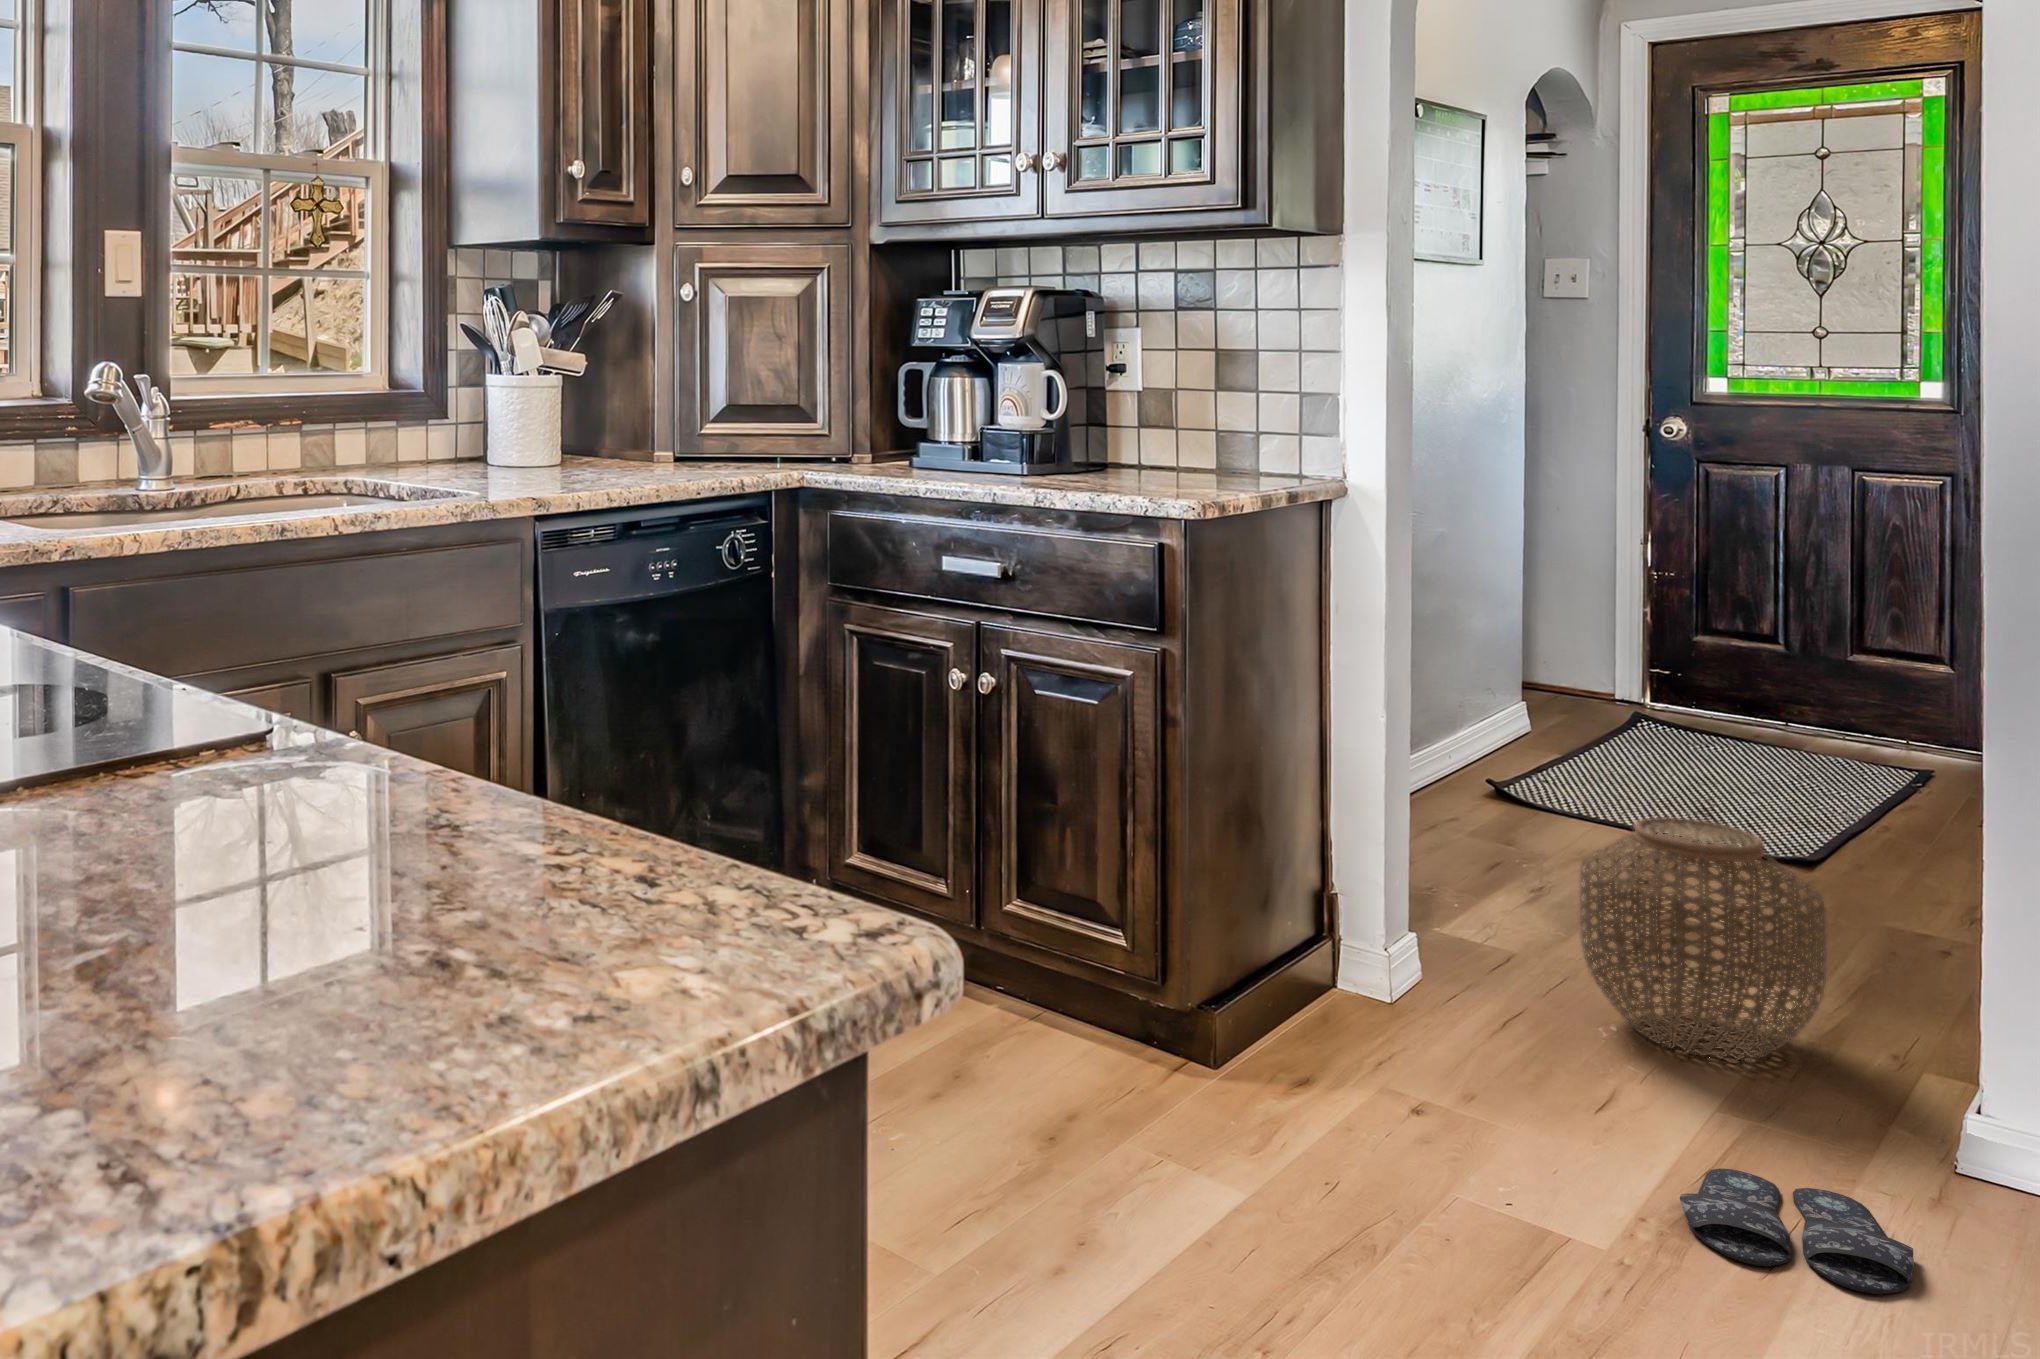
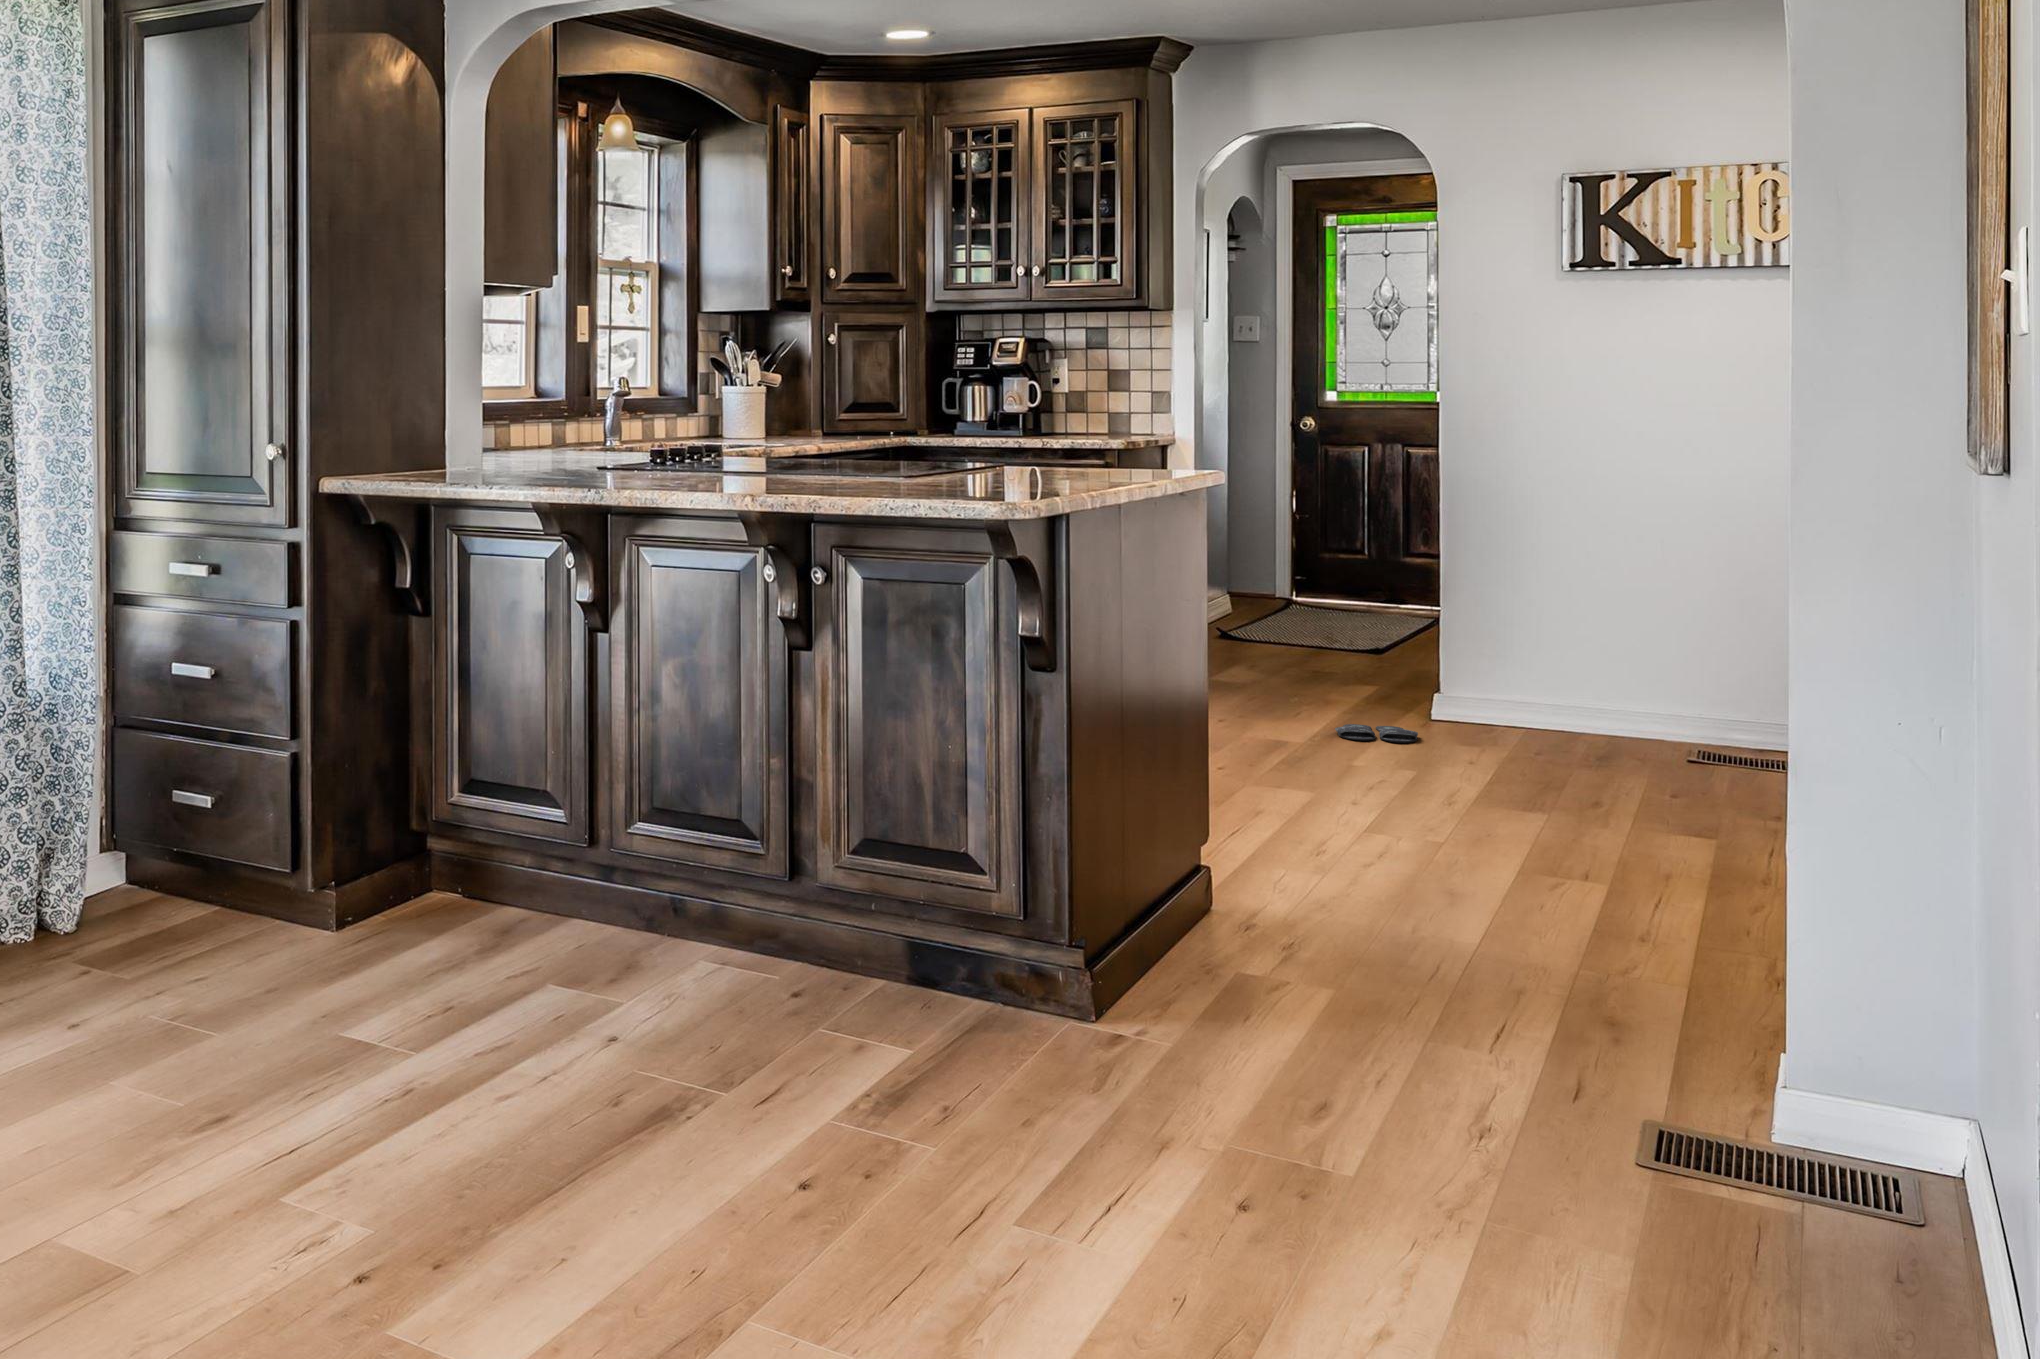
woven basket: present [1580,817,1826,1060] -> none [1285,597,1388,702]

